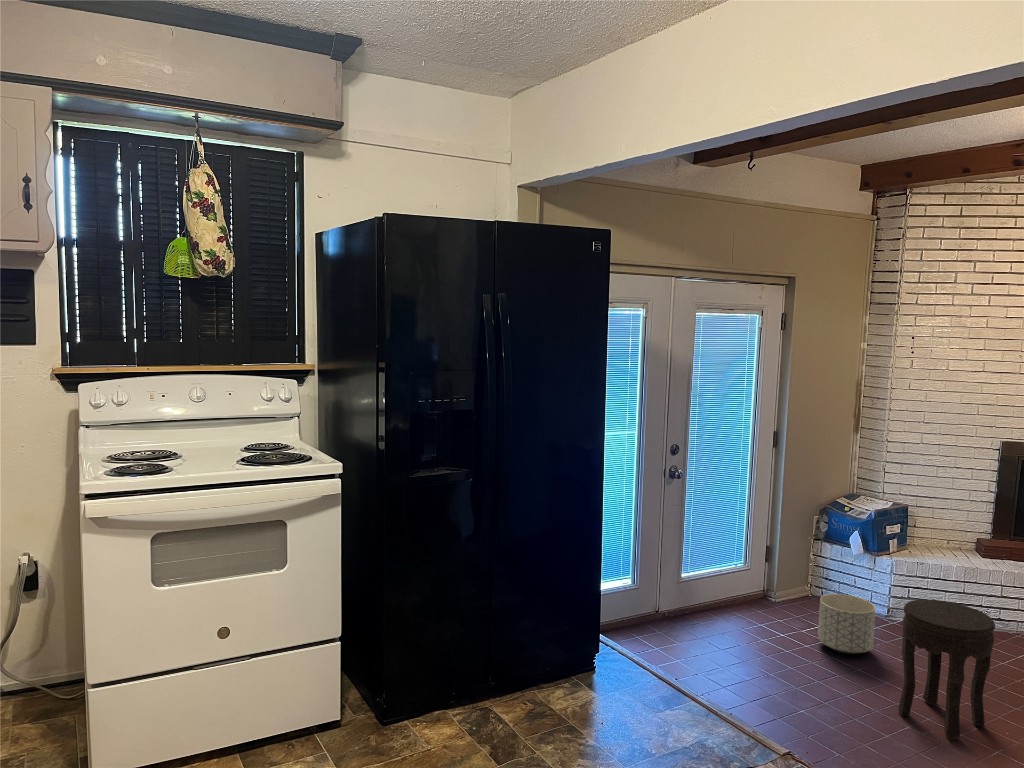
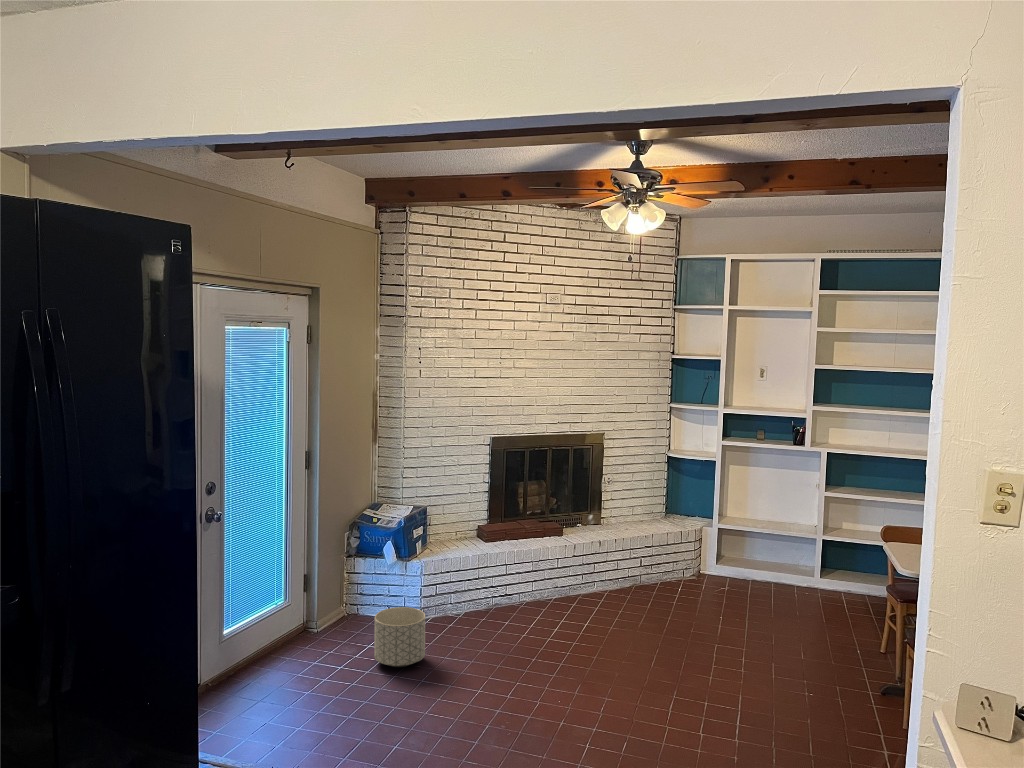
side table: present [899,600,995,740] -> none [468,593,540,720]

